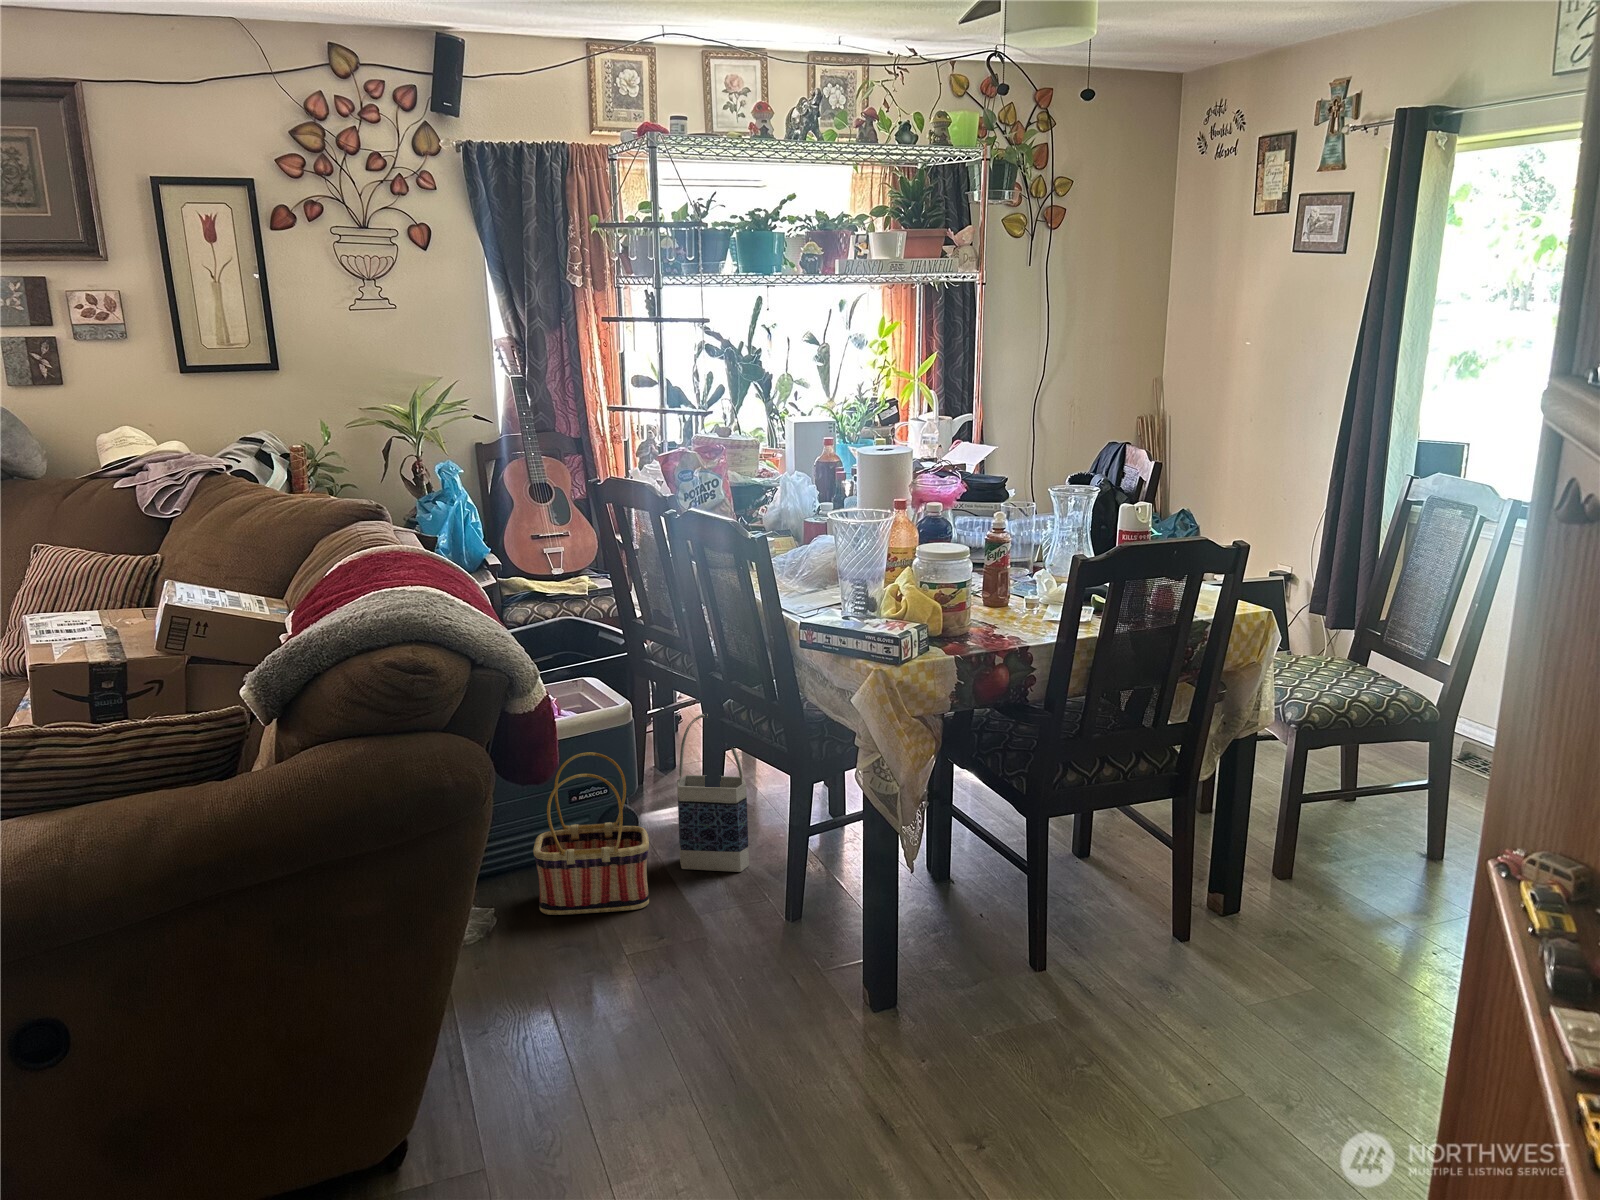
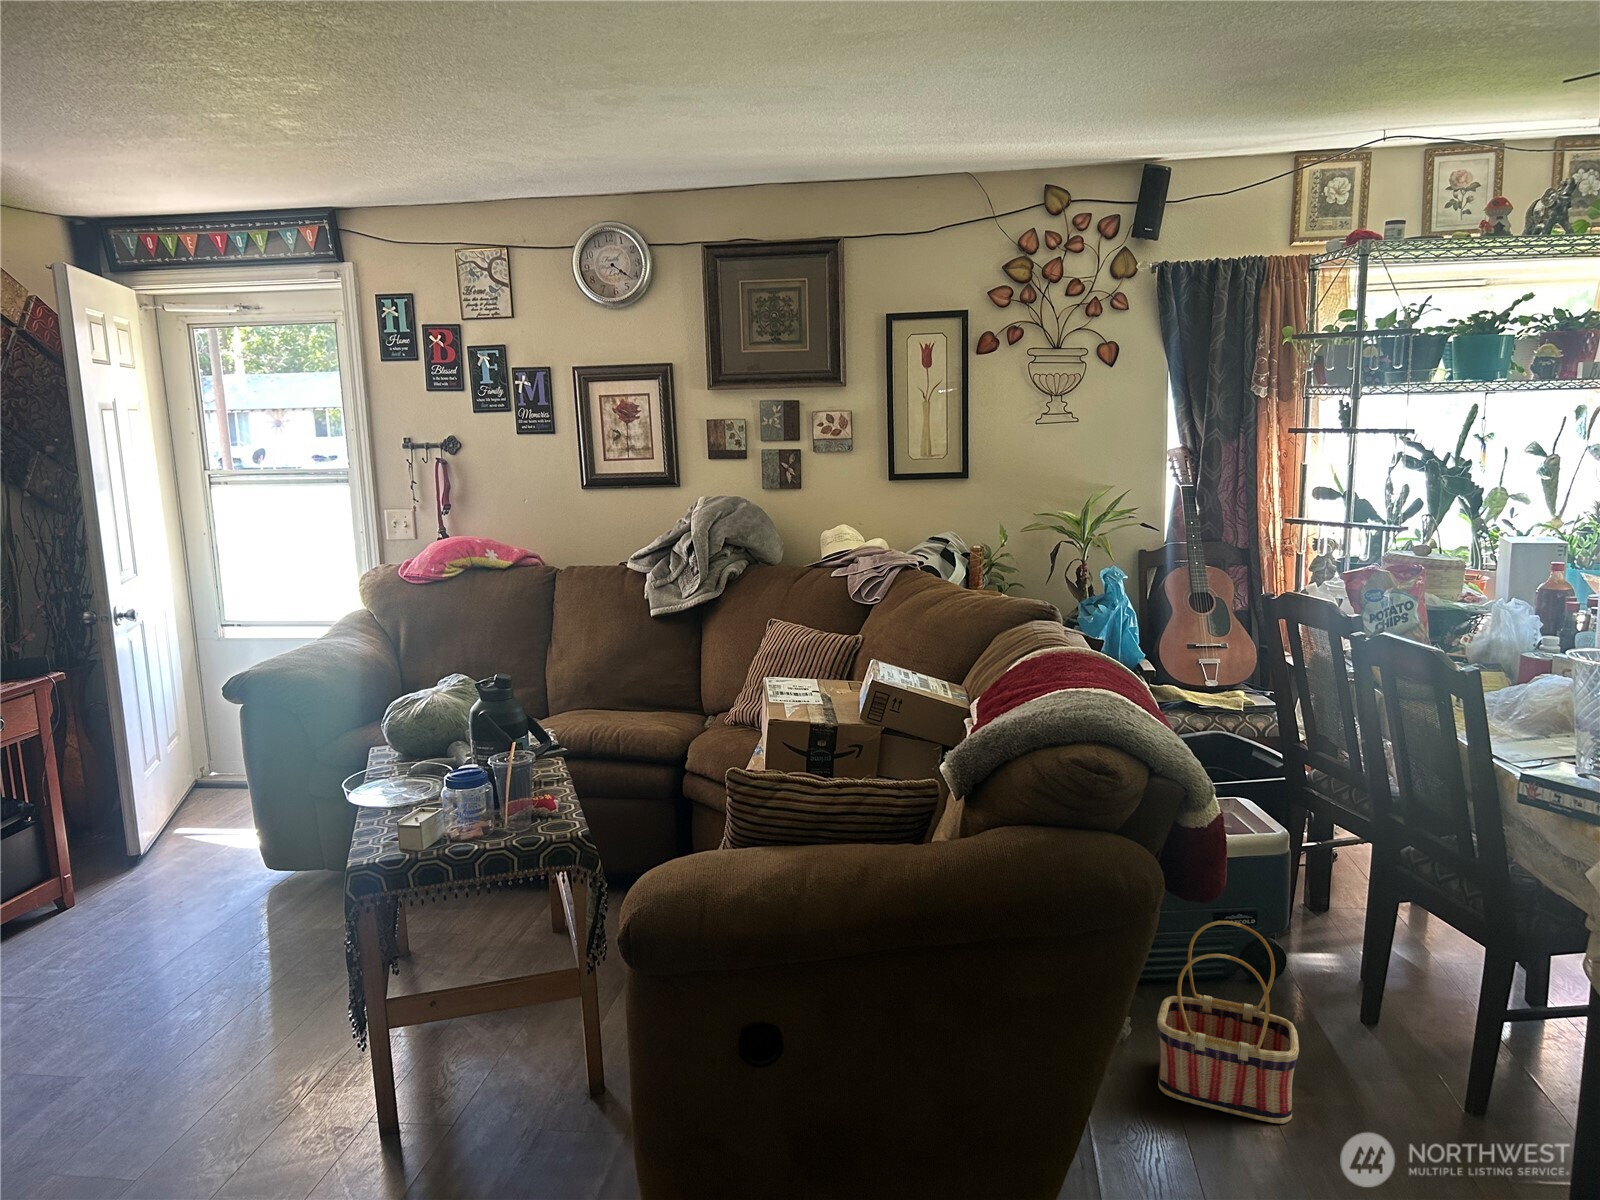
bag: present [677,714,749,872] -> none [1333,903,1435,1105]

